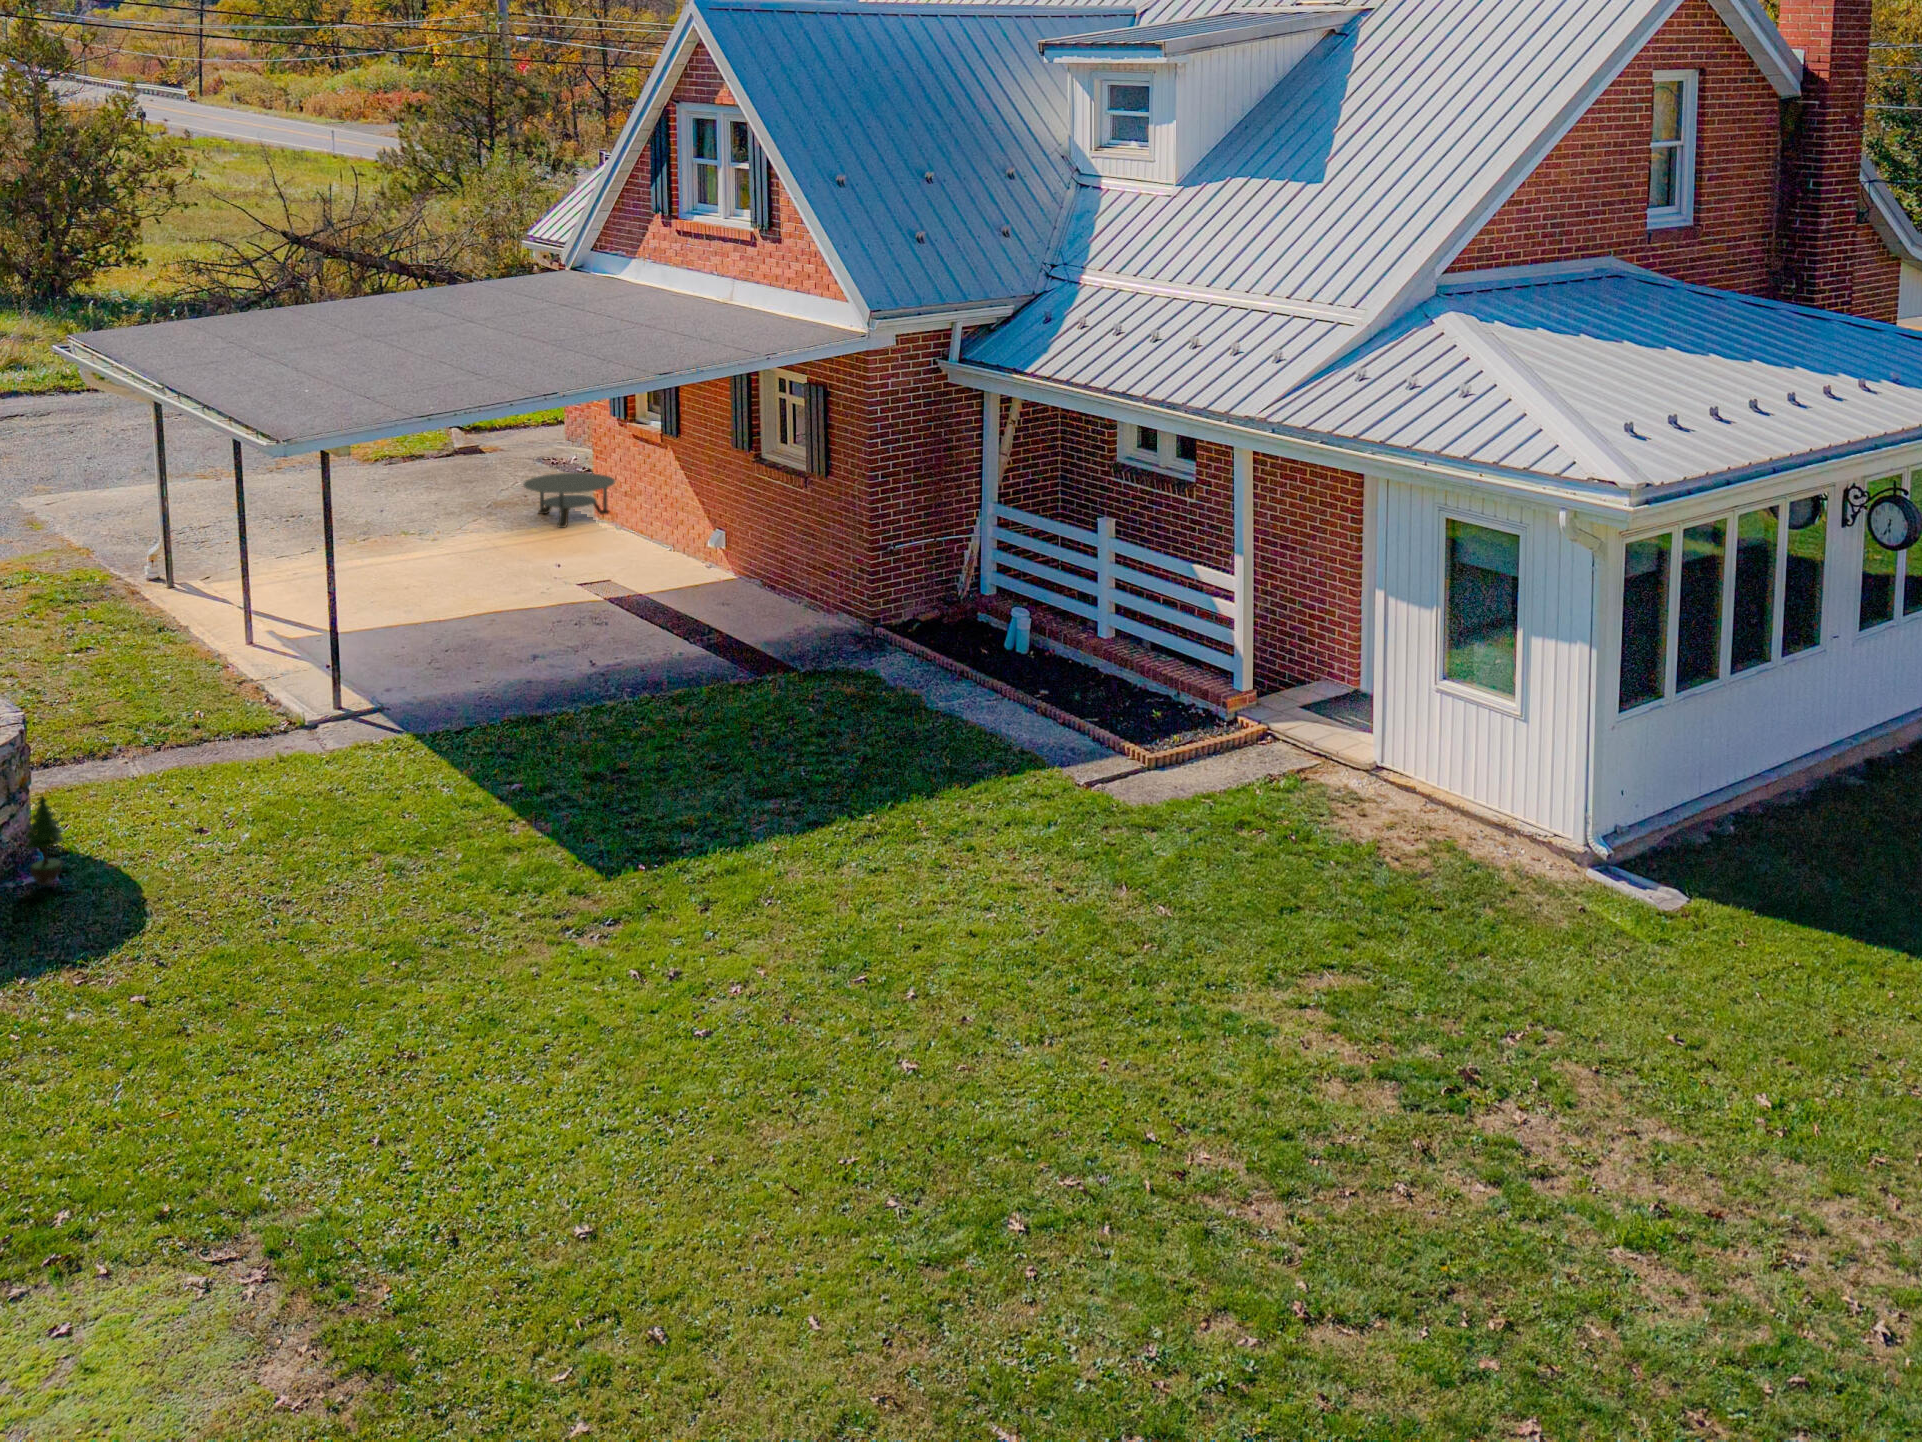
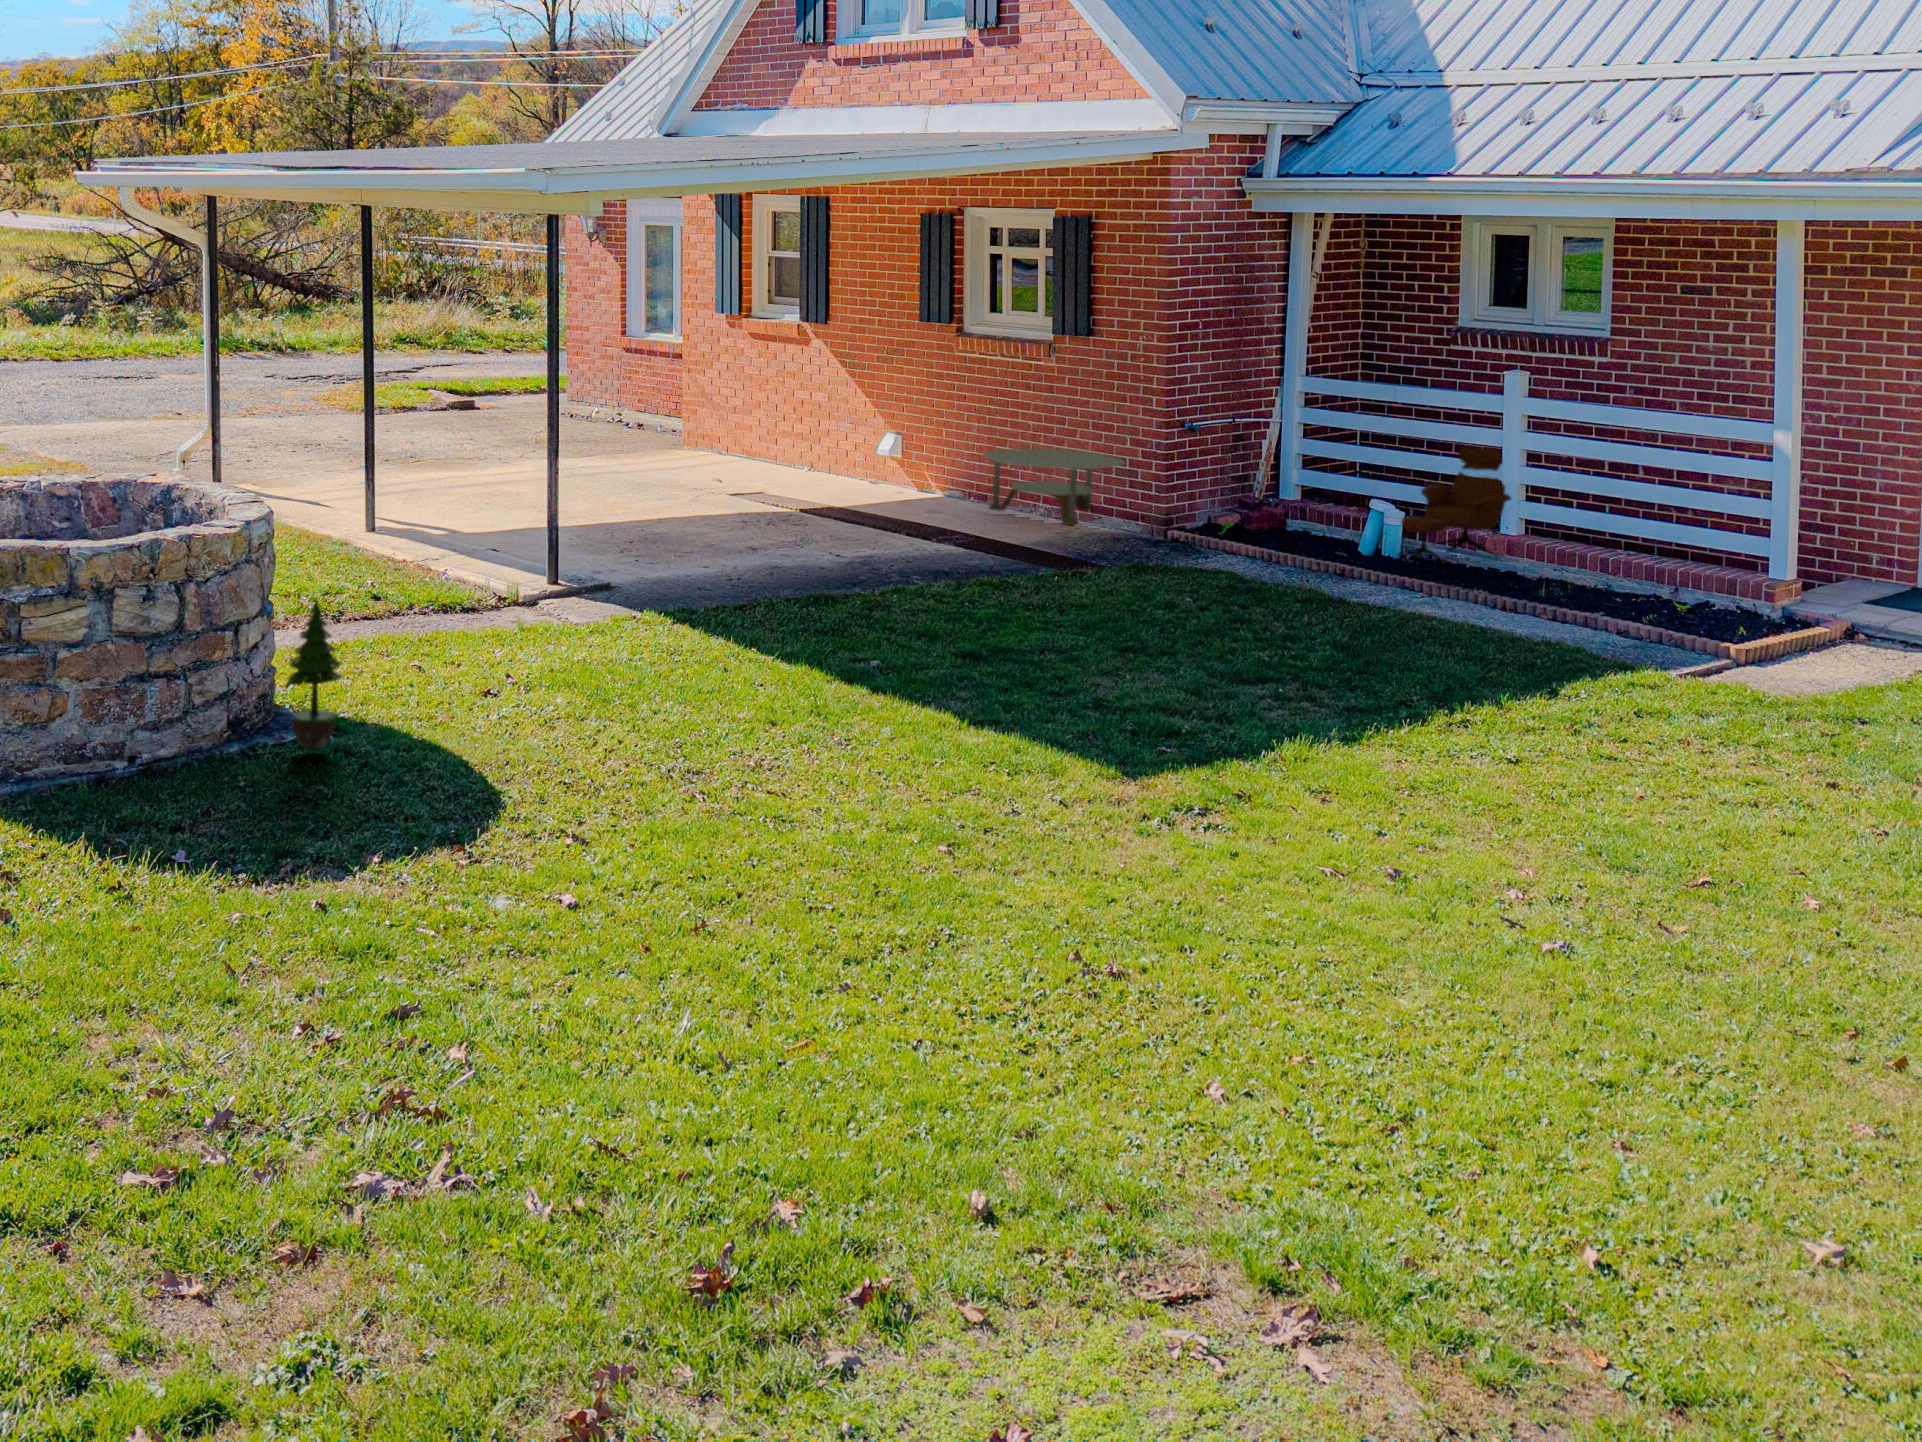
round table: present [523,473,615,528] -> present [984,449,1124,525]
lounge chair: none [1006,573,1101,669] -> present [1401,448,1511,560]

